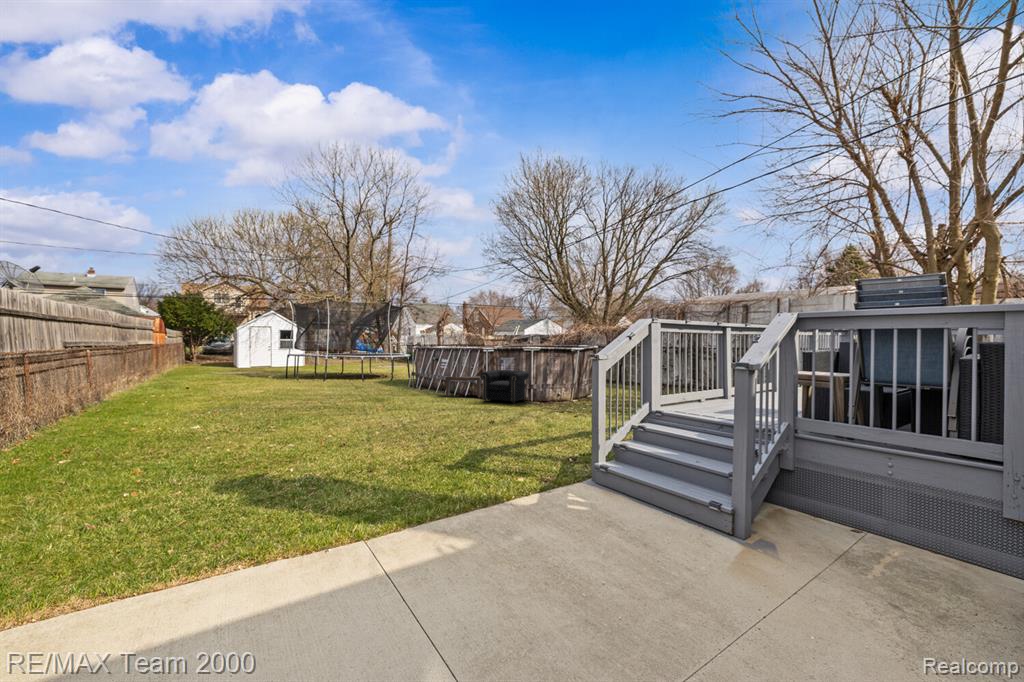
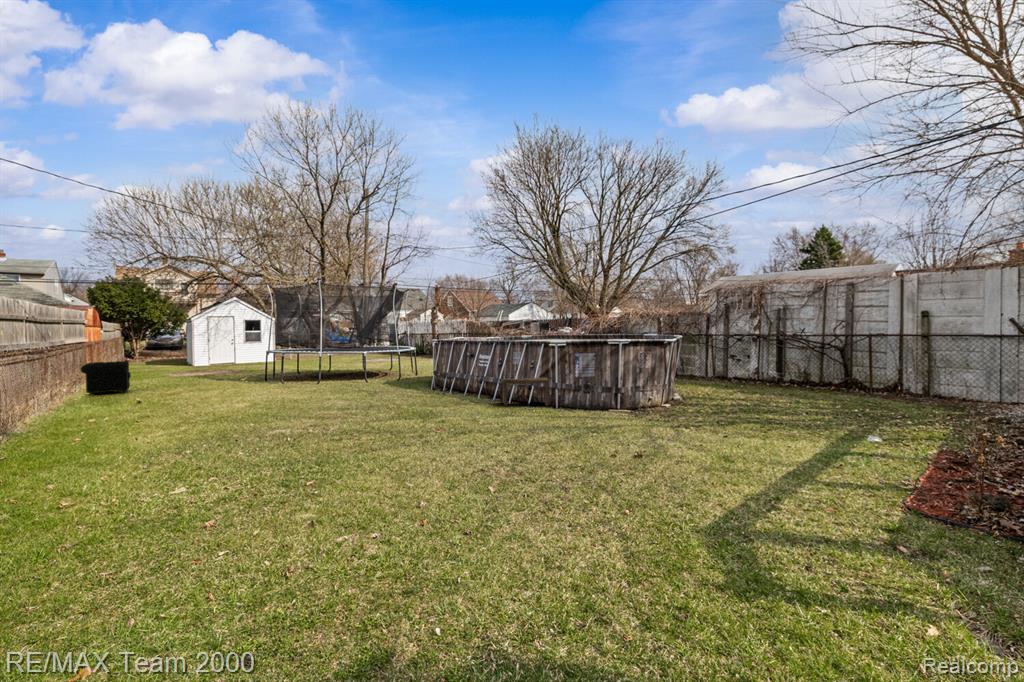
armchair: present [480,370,529,404] -> present [81,361,131,396]

